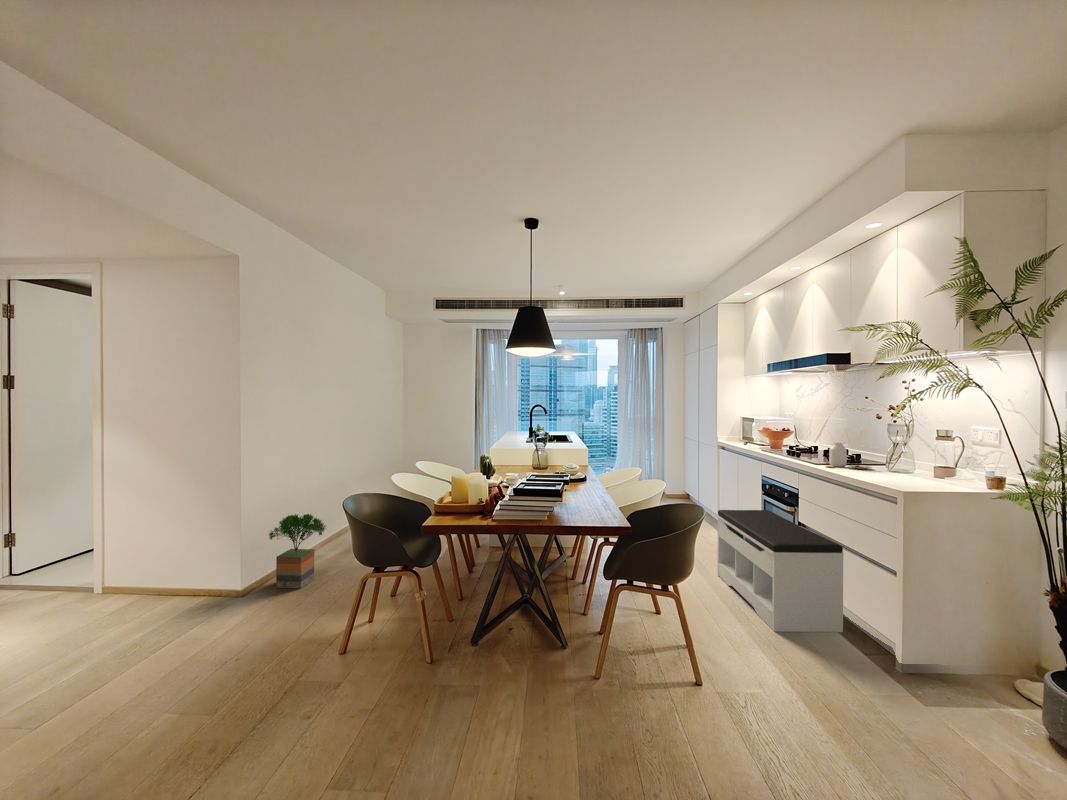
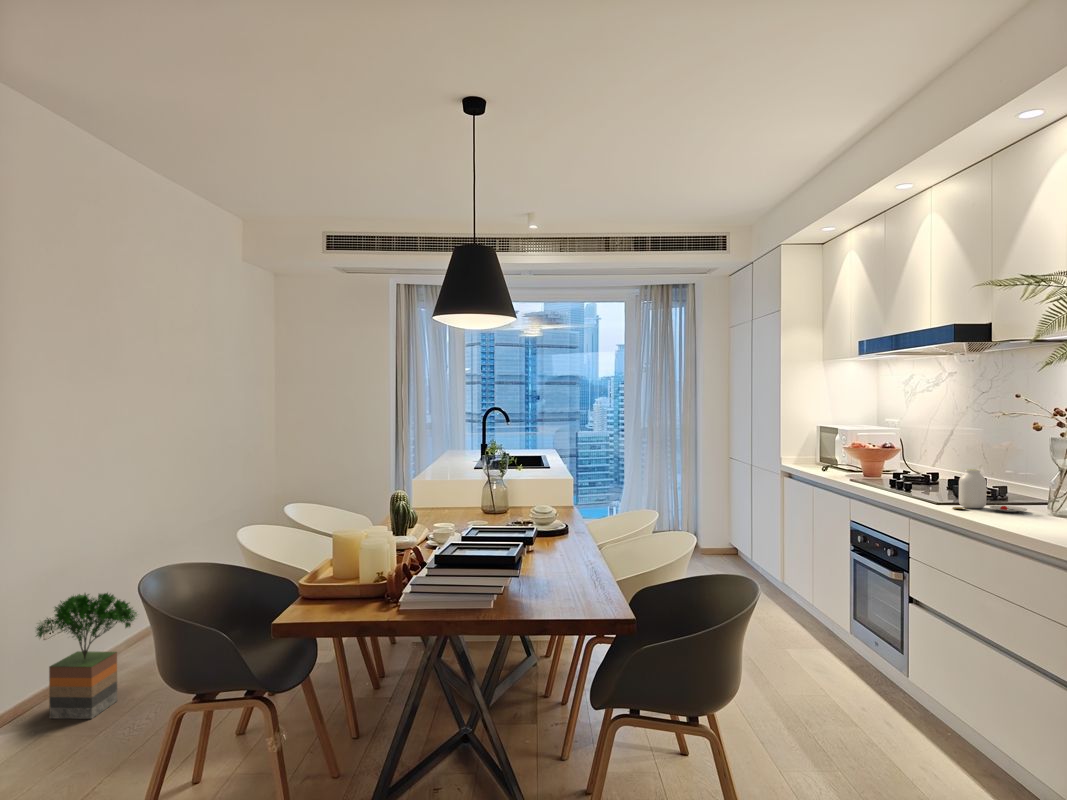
bench: present [717,510,844,632] -> none [780,577,984,781]

